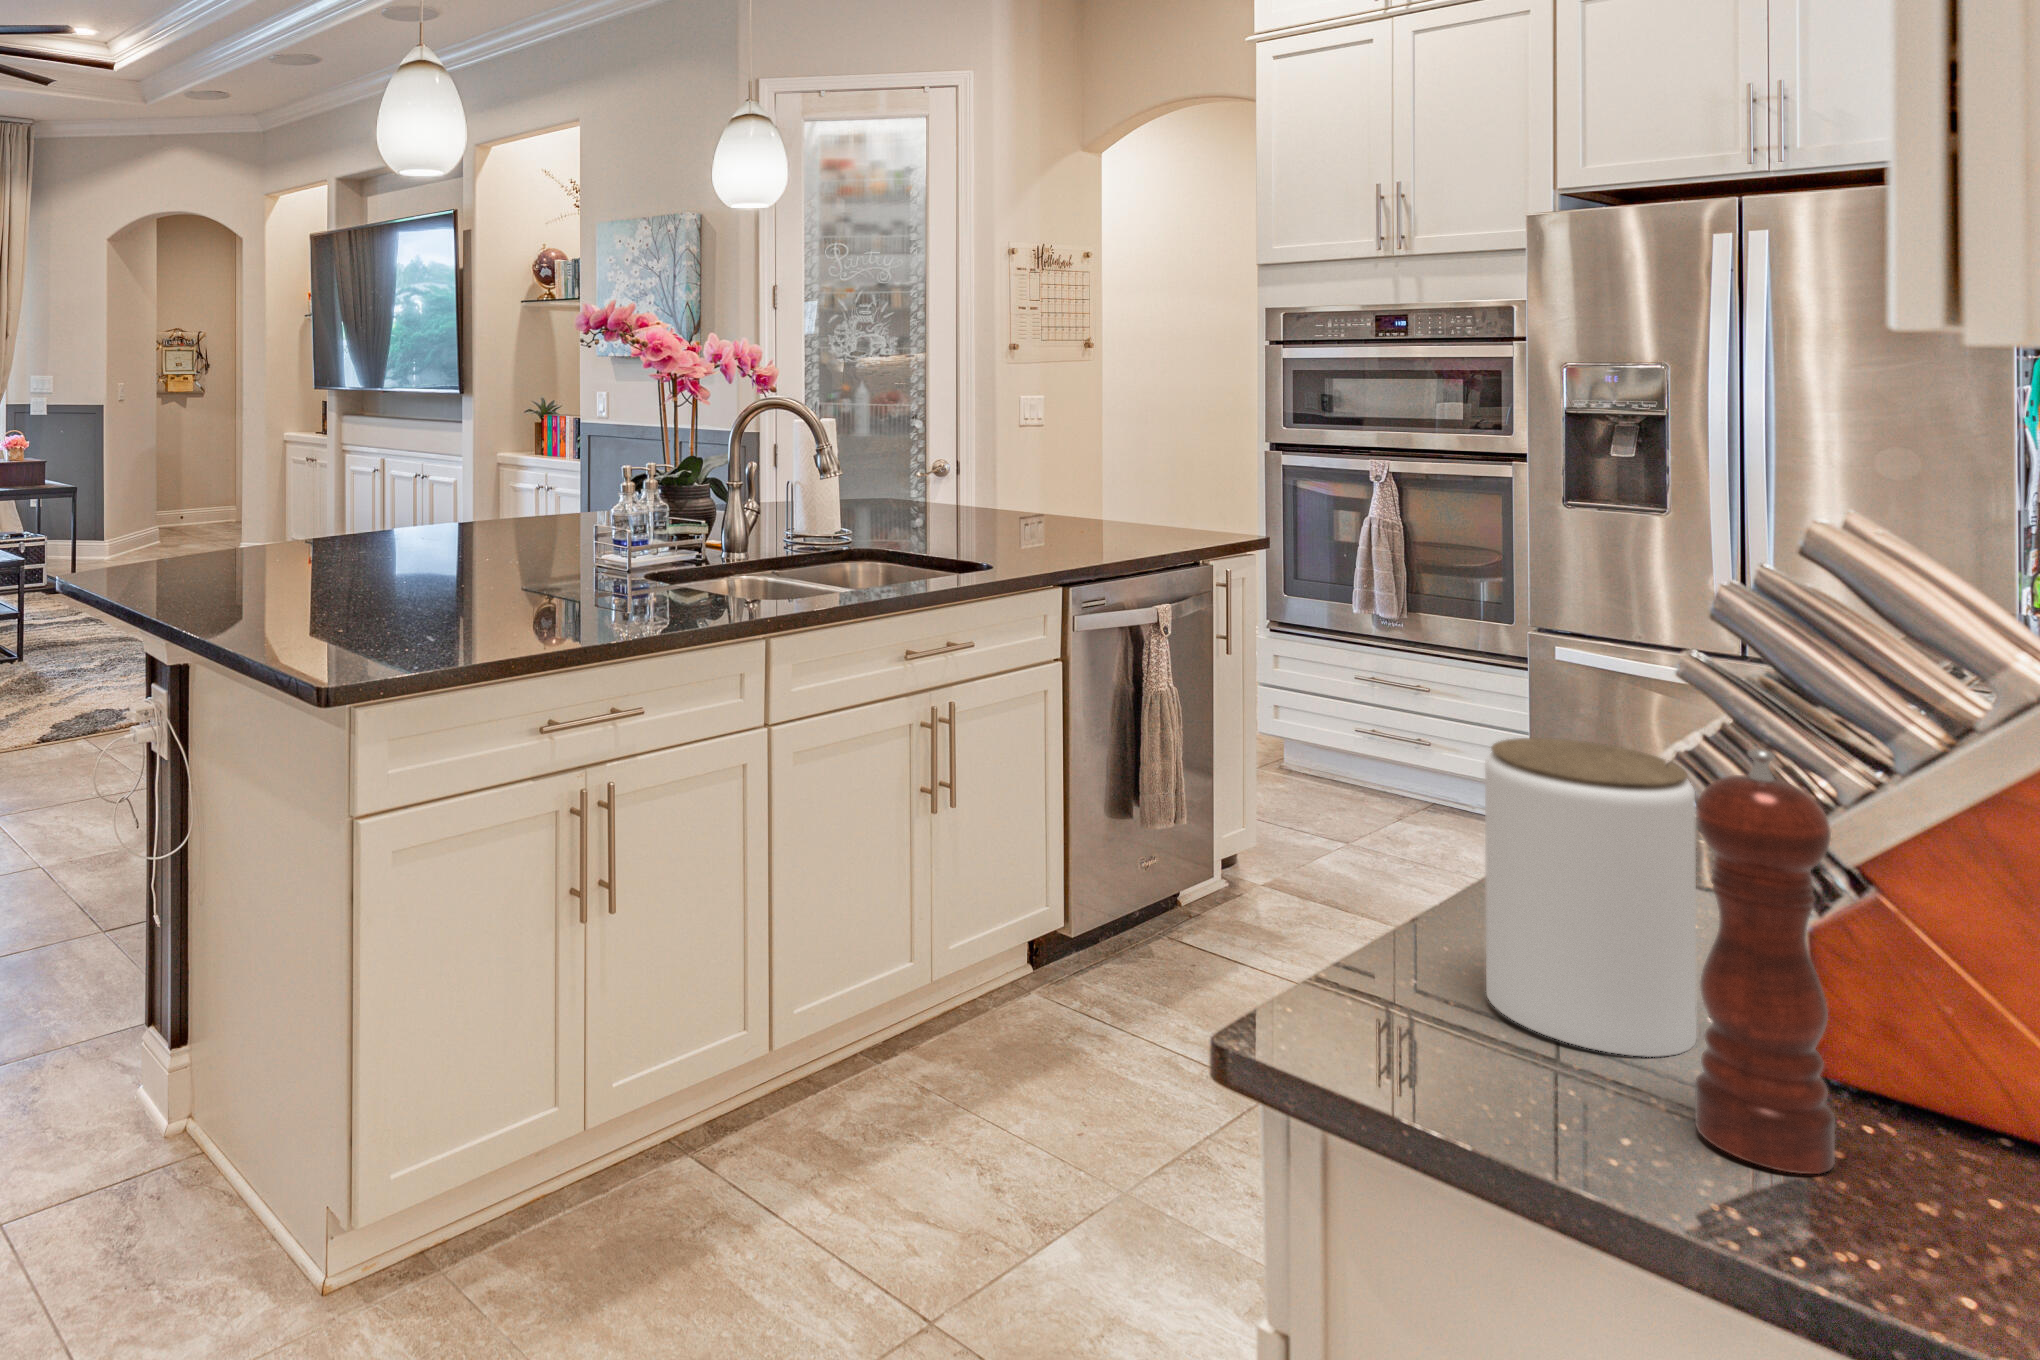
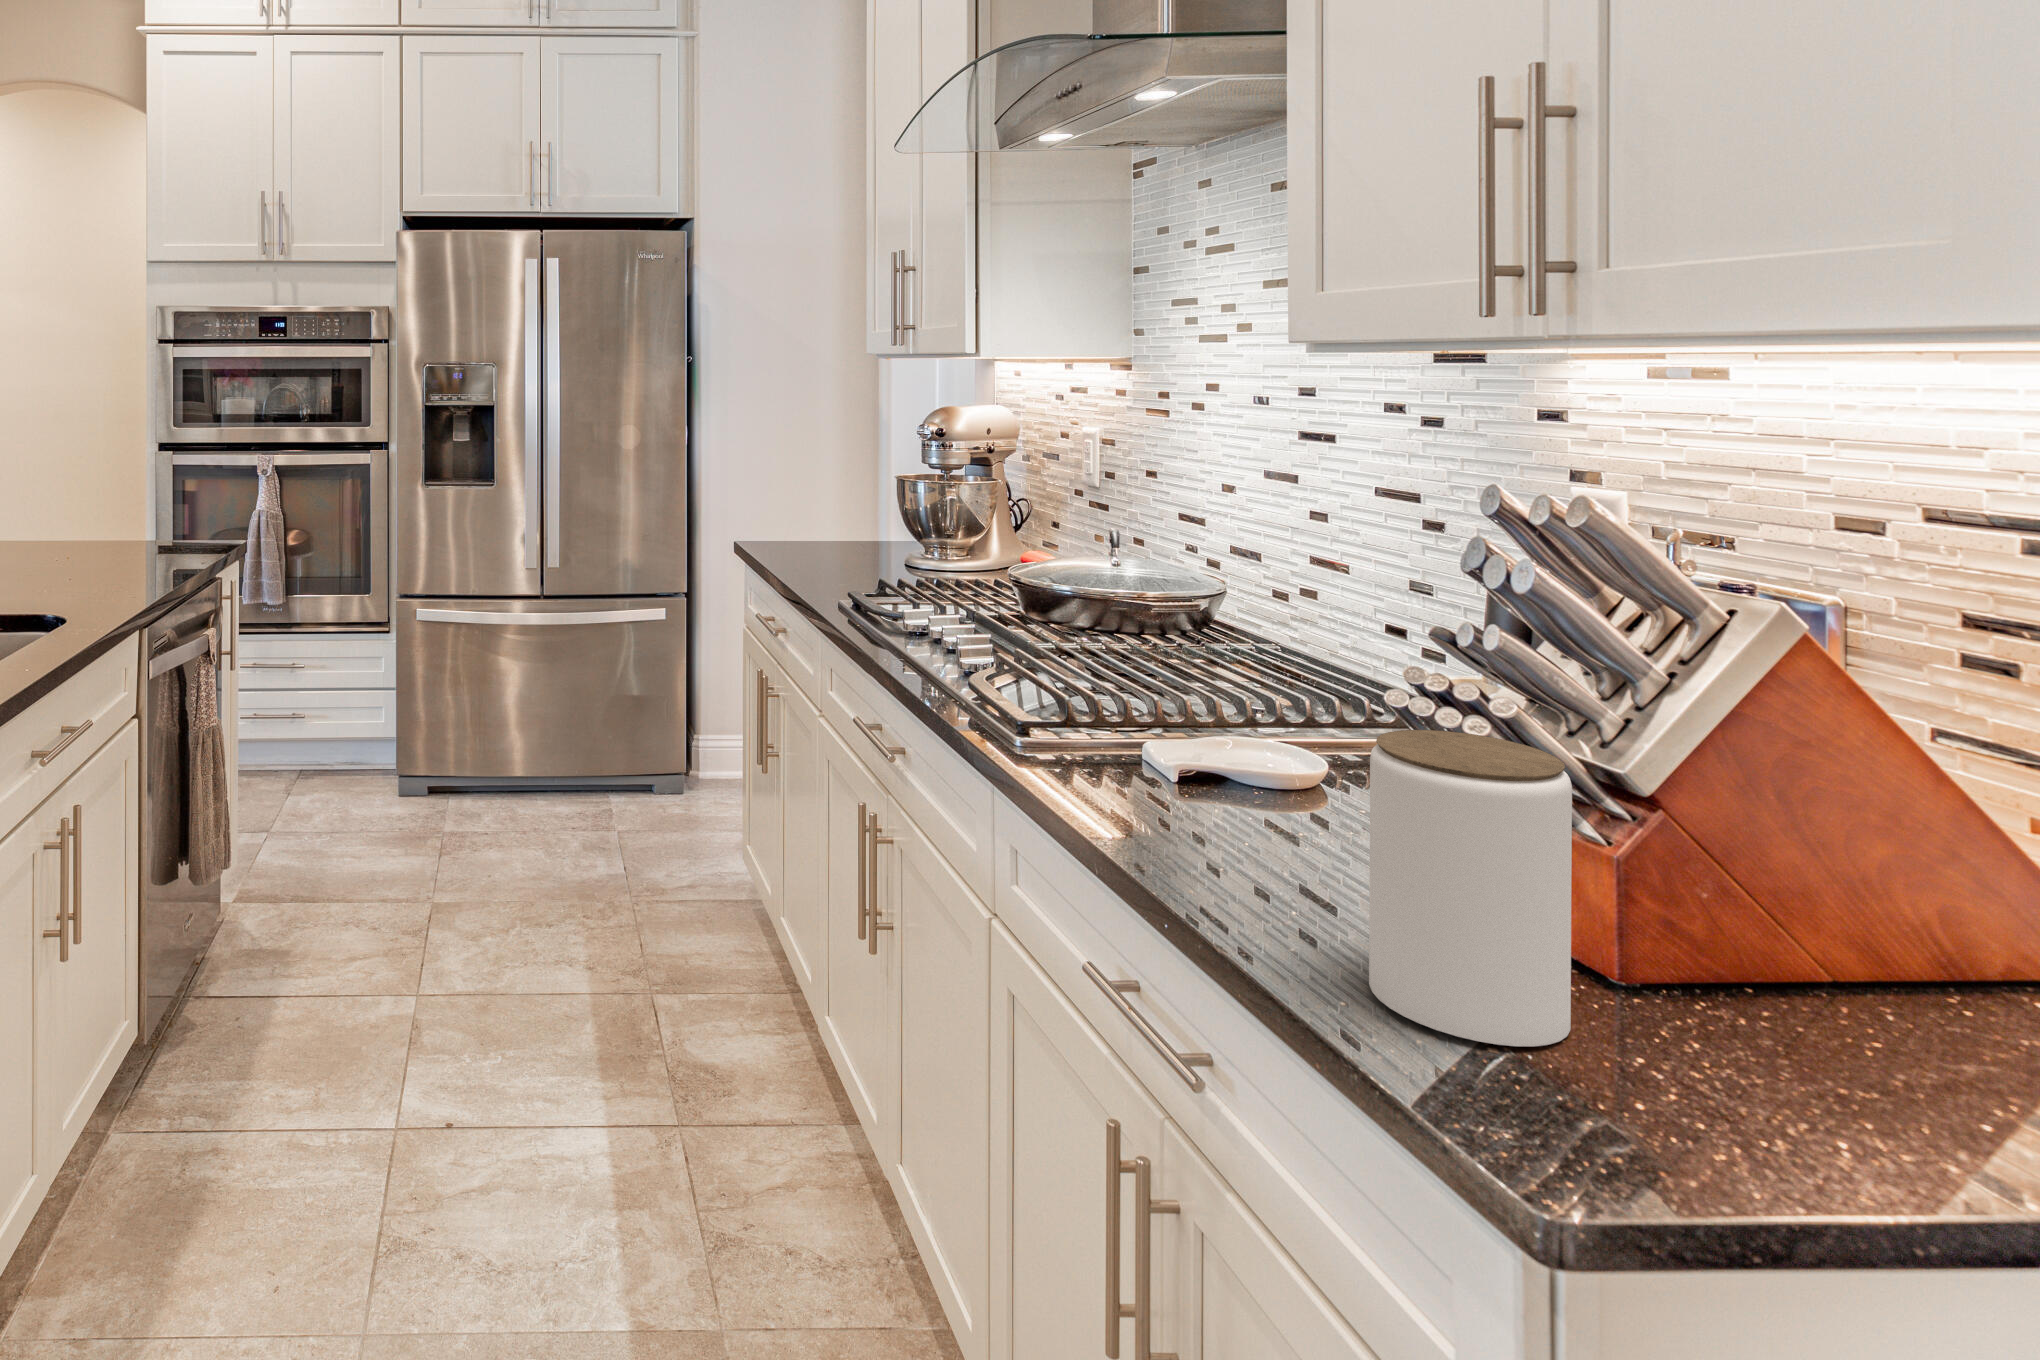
pepper mill: present [1695,749,1835,1174] -> none [1719,718,1852,1113]

